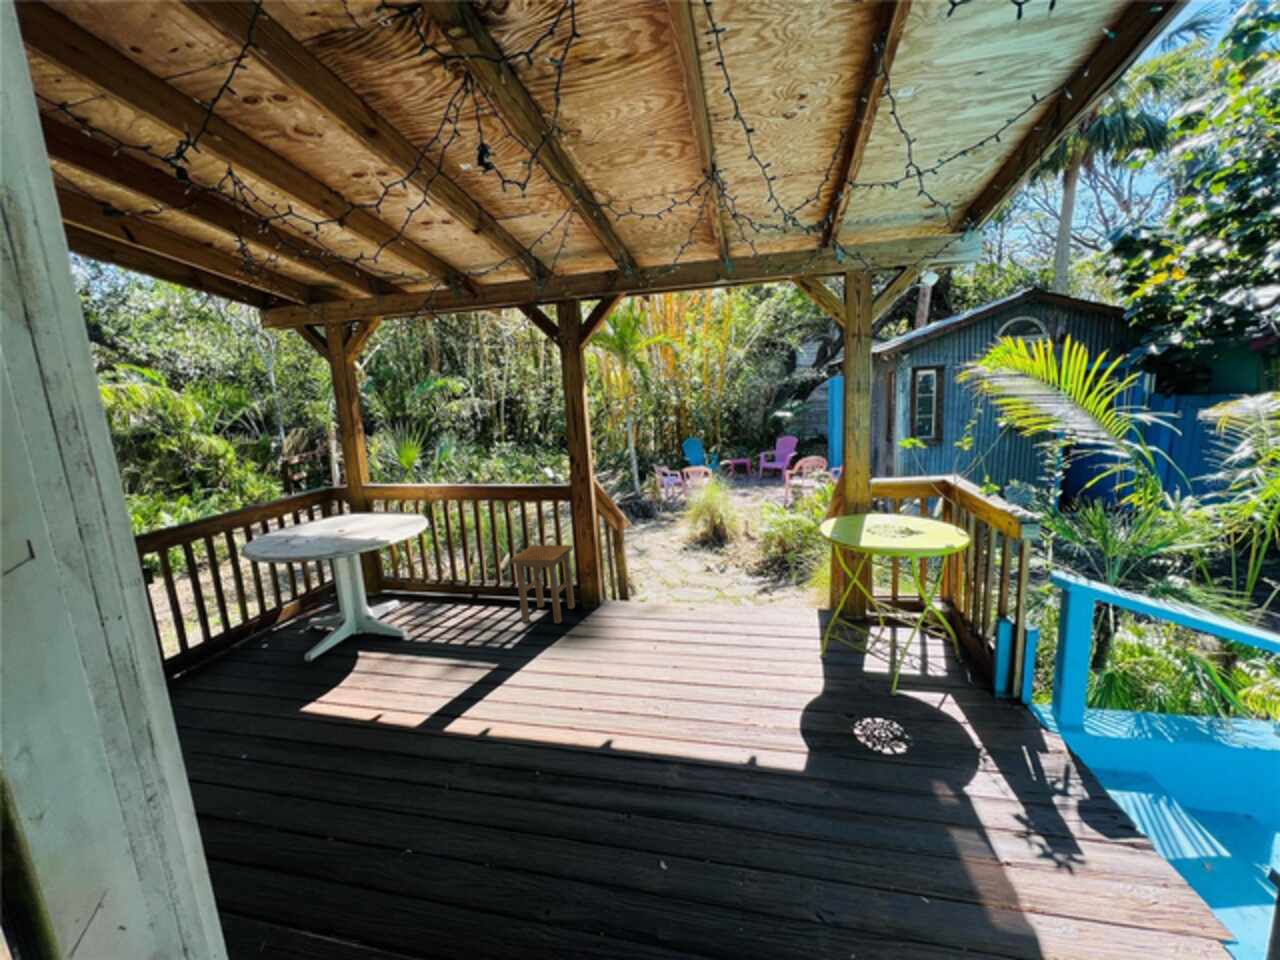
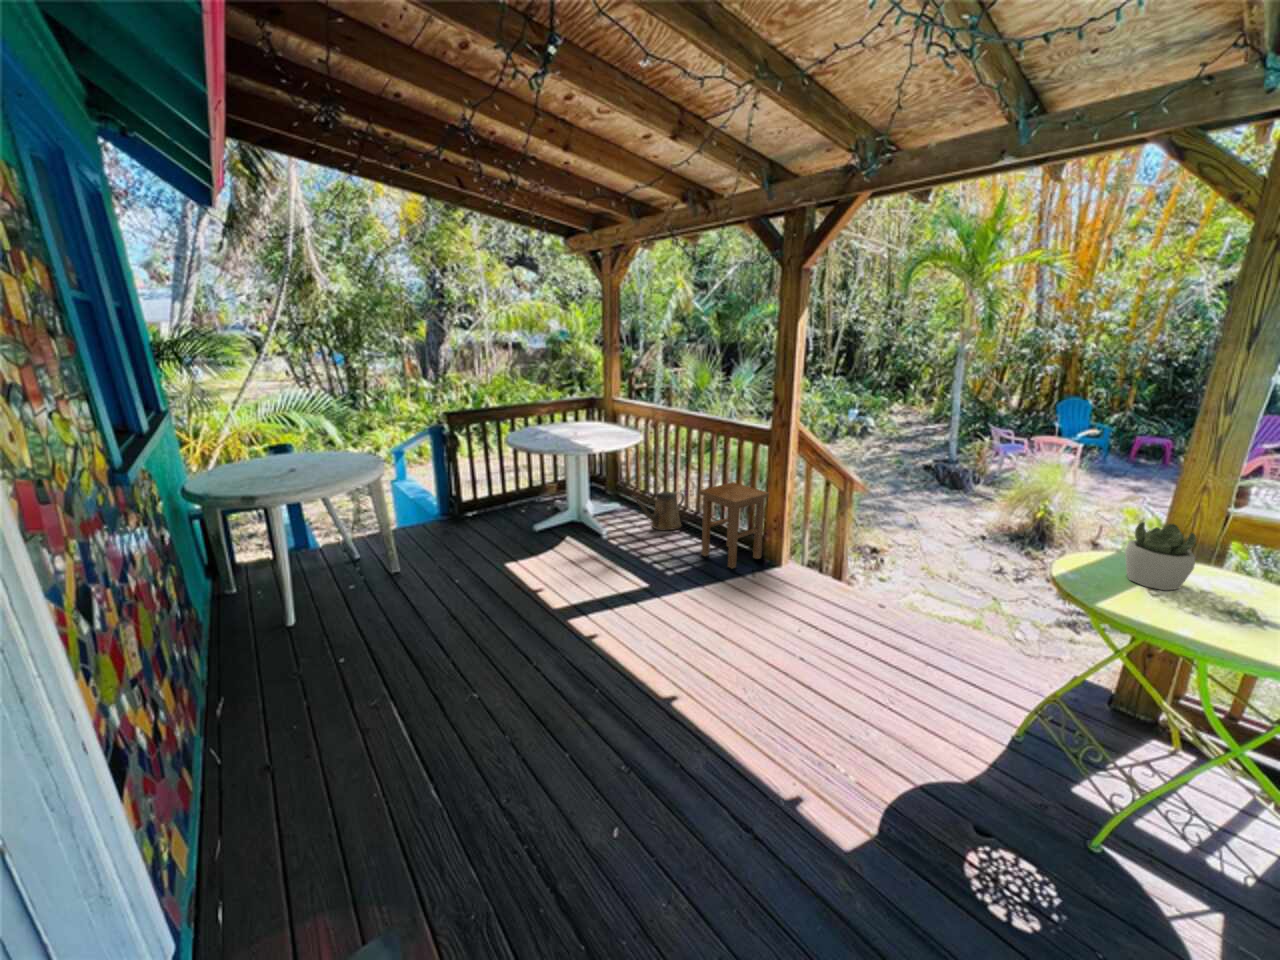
succulent plant: none [847,492,880,531] -> present [1125,522,1196,590]
watering can: none [429,571,480,615] -> present [632,491,685,530]

